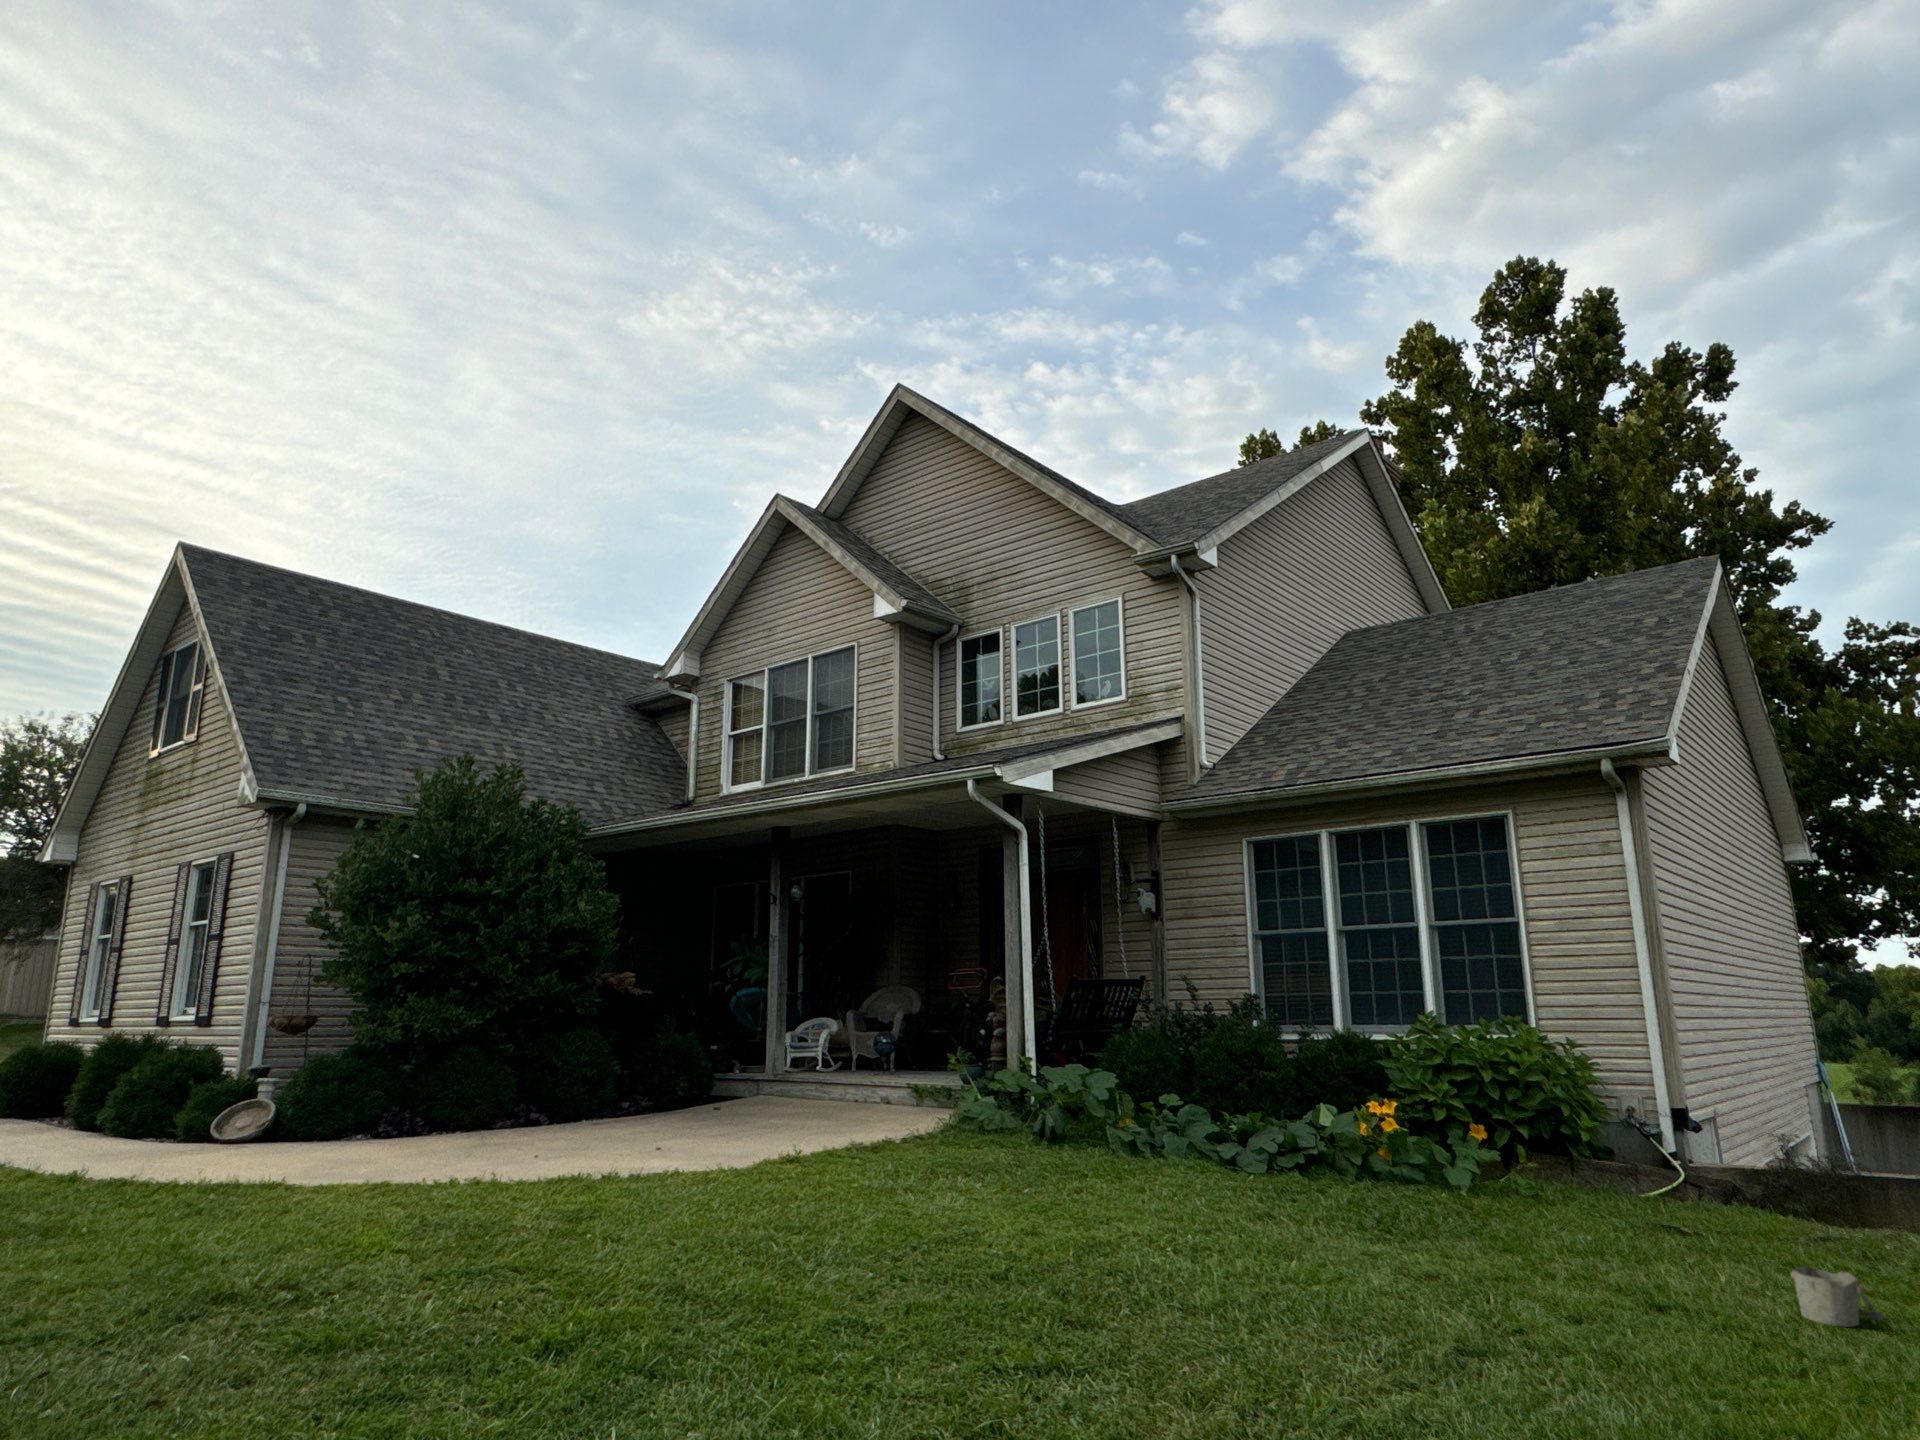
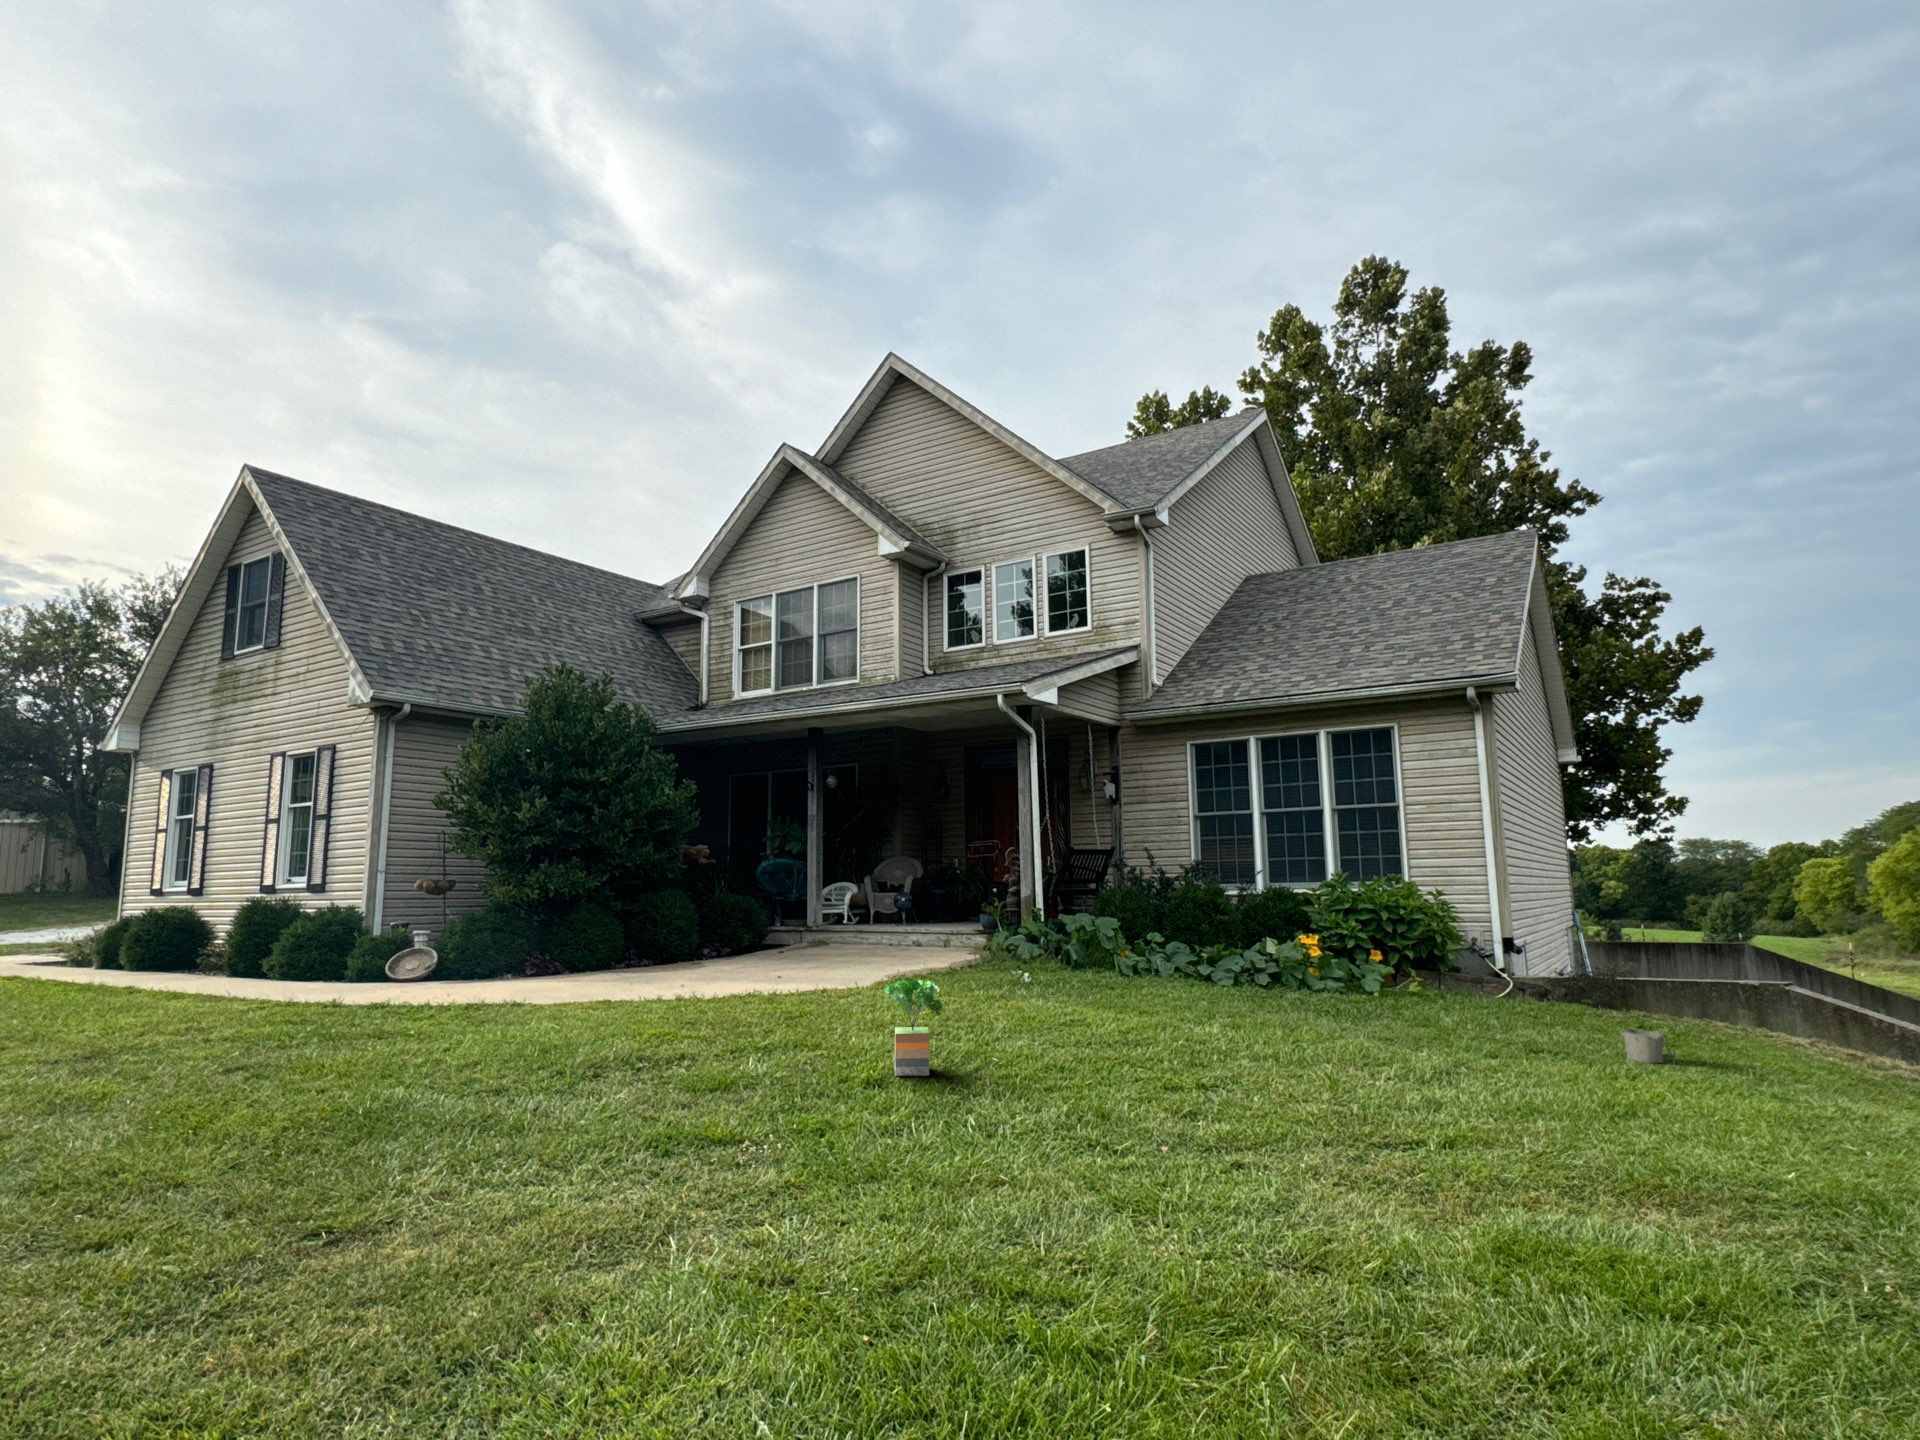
potted tree: none [591,1163,681,1315] -> present [885,979,944,1076]

